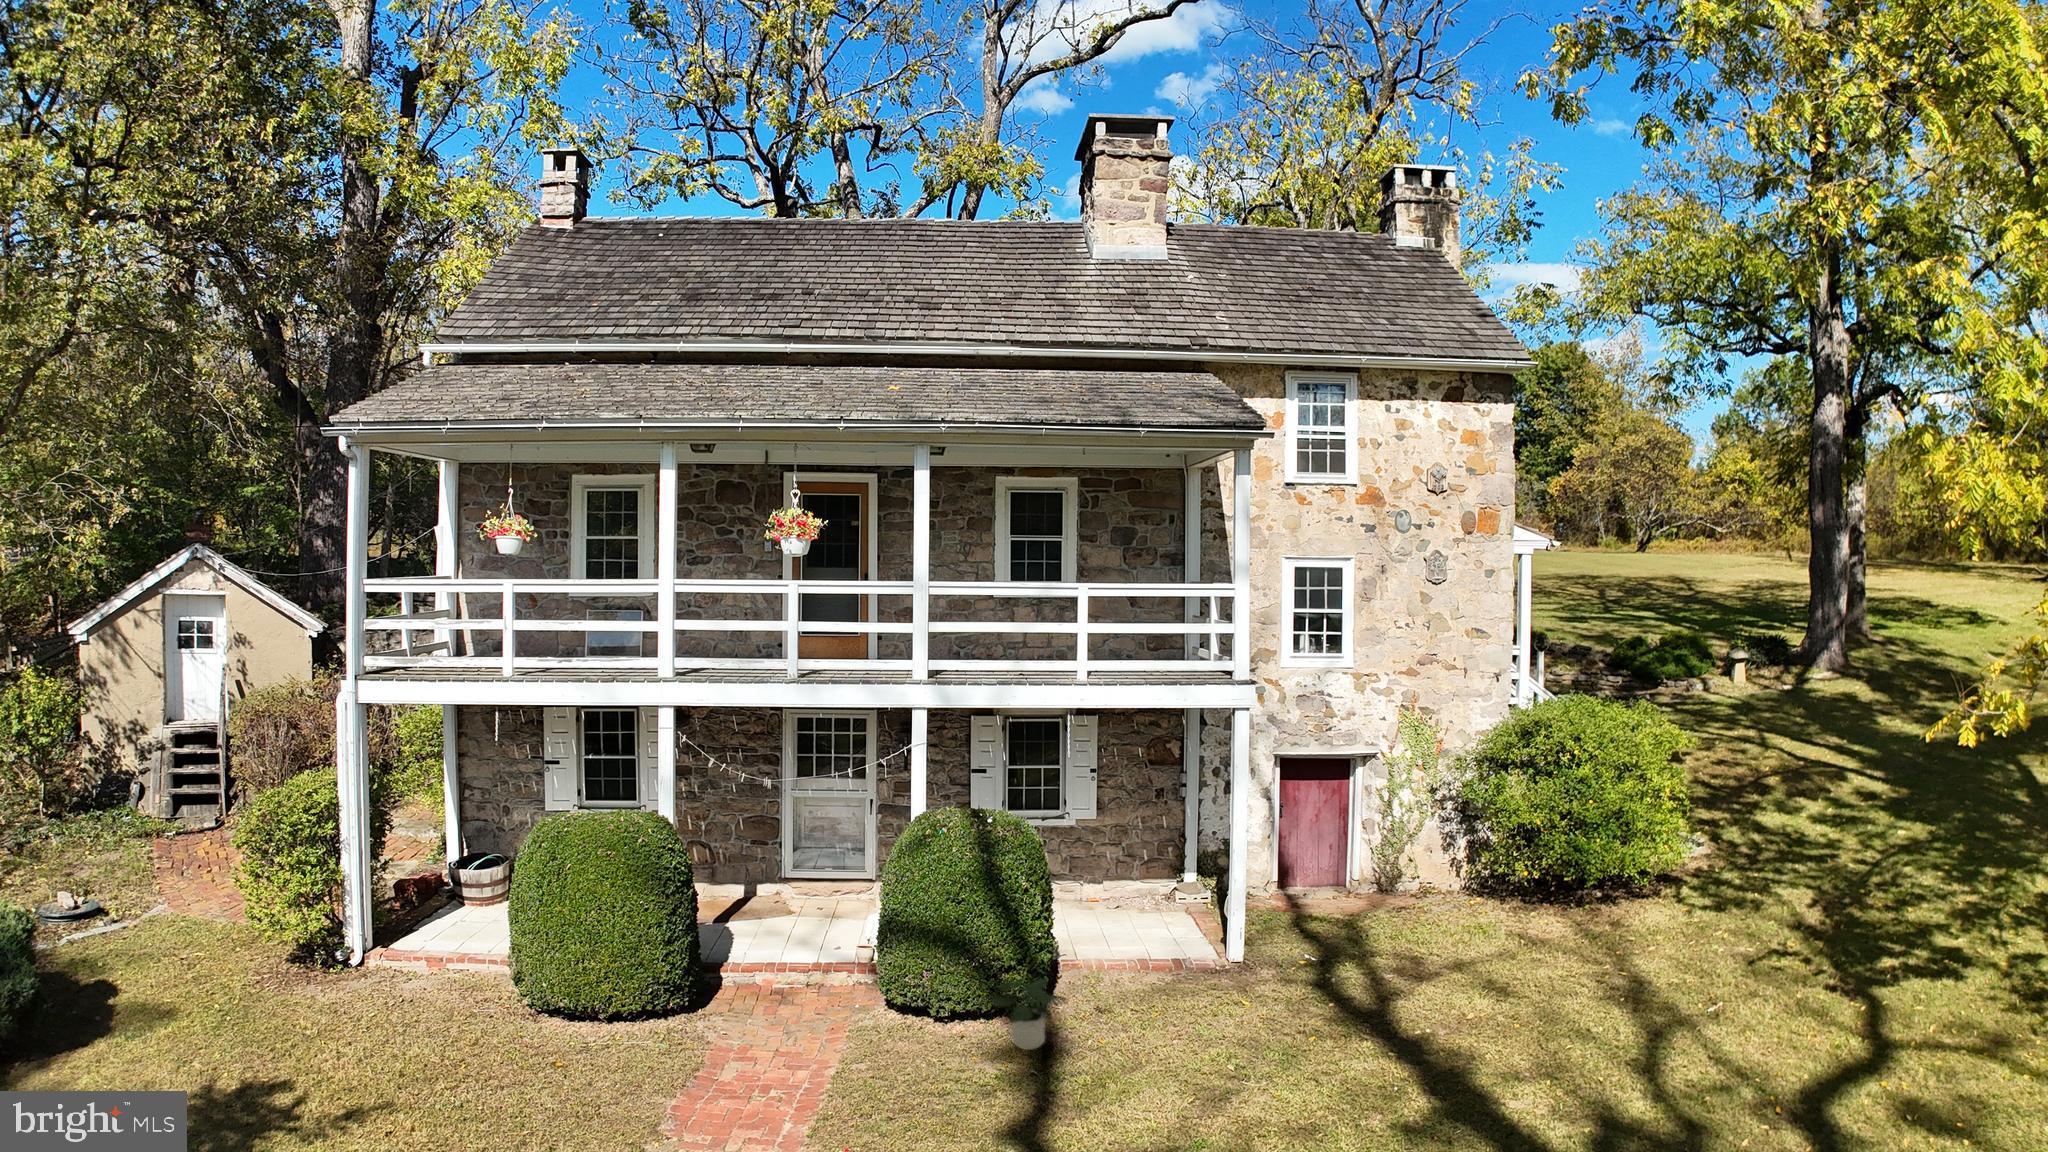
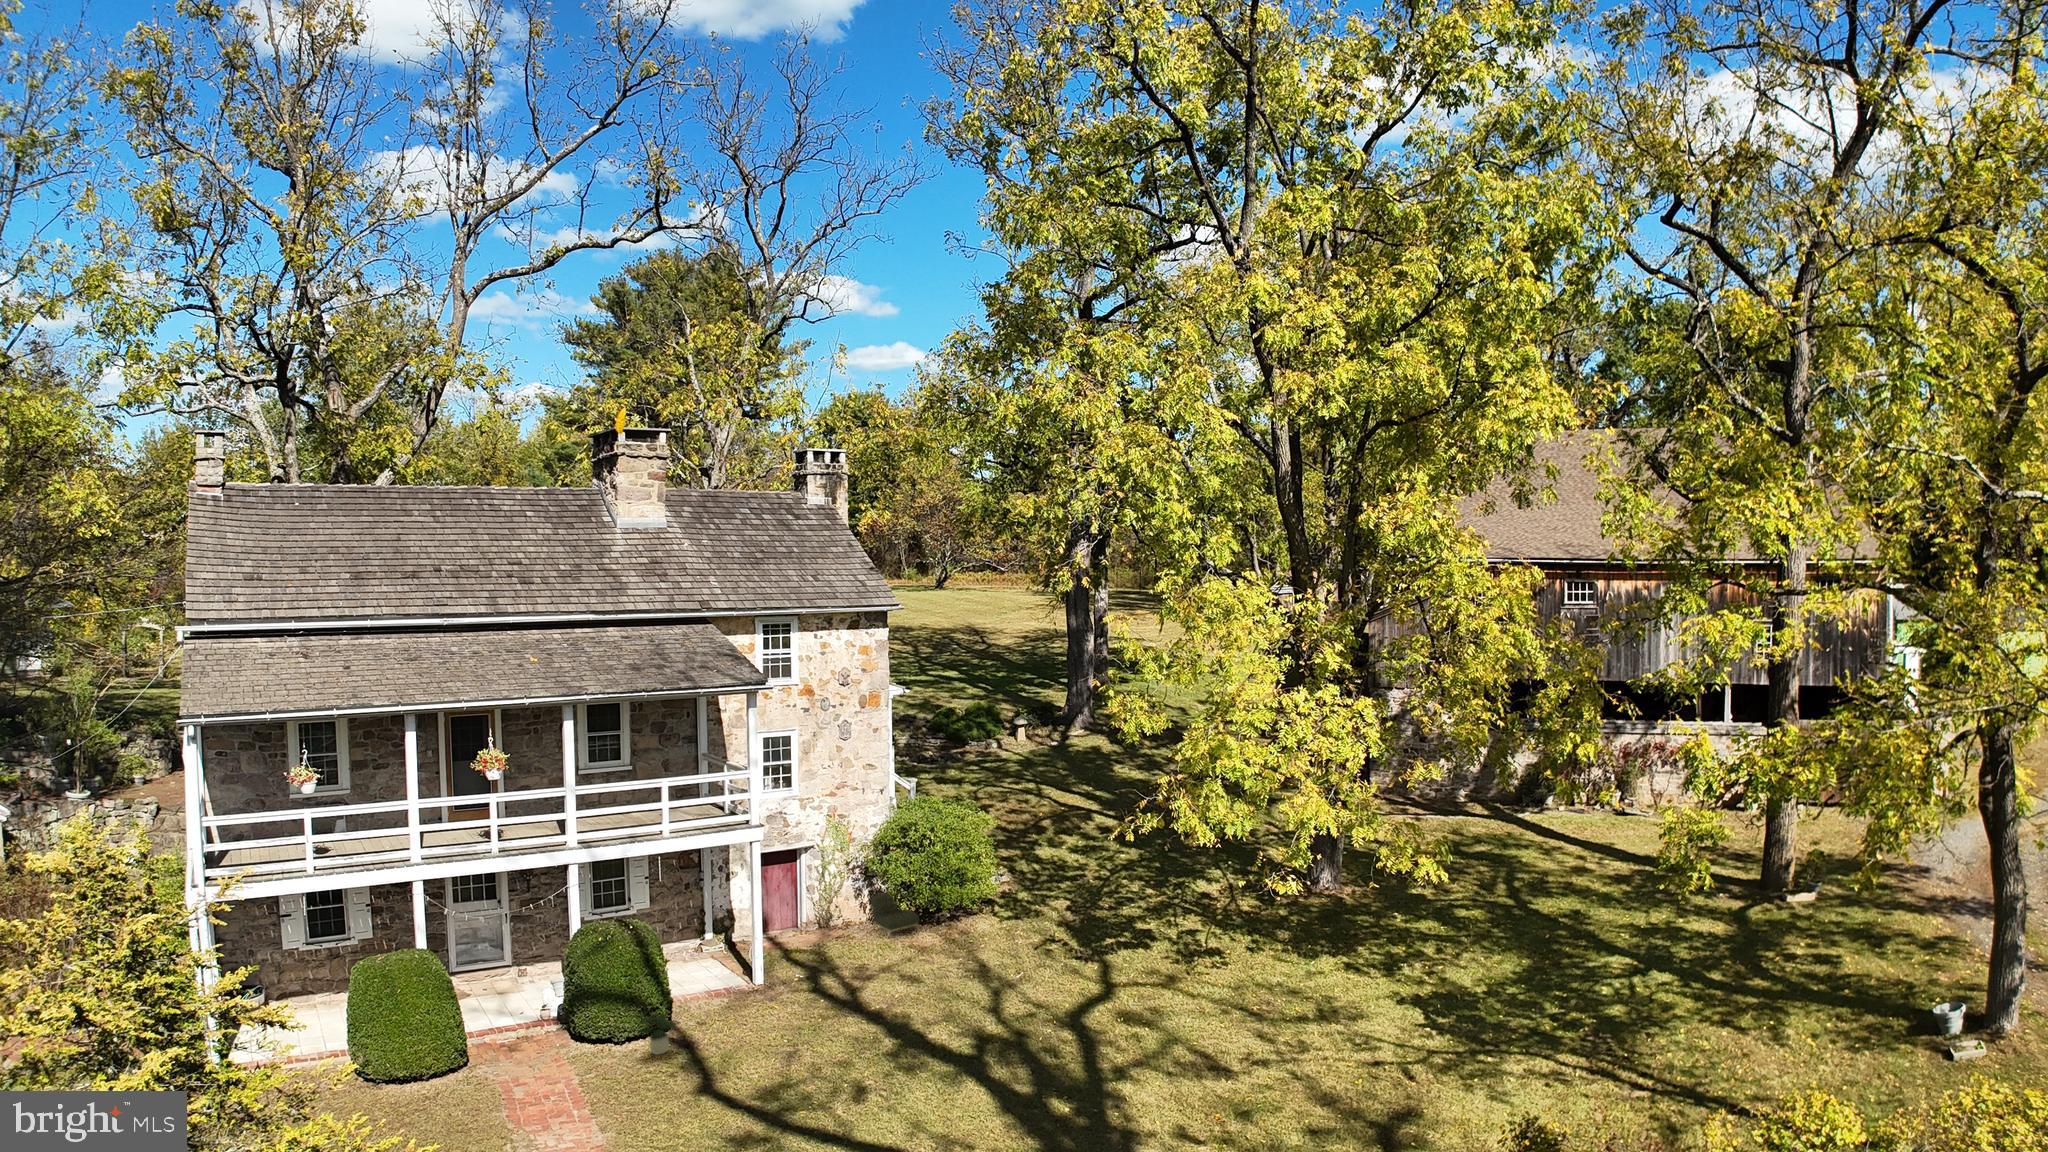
armchair: none [1468,848,1561,929] -> present [871,893,919,937]

